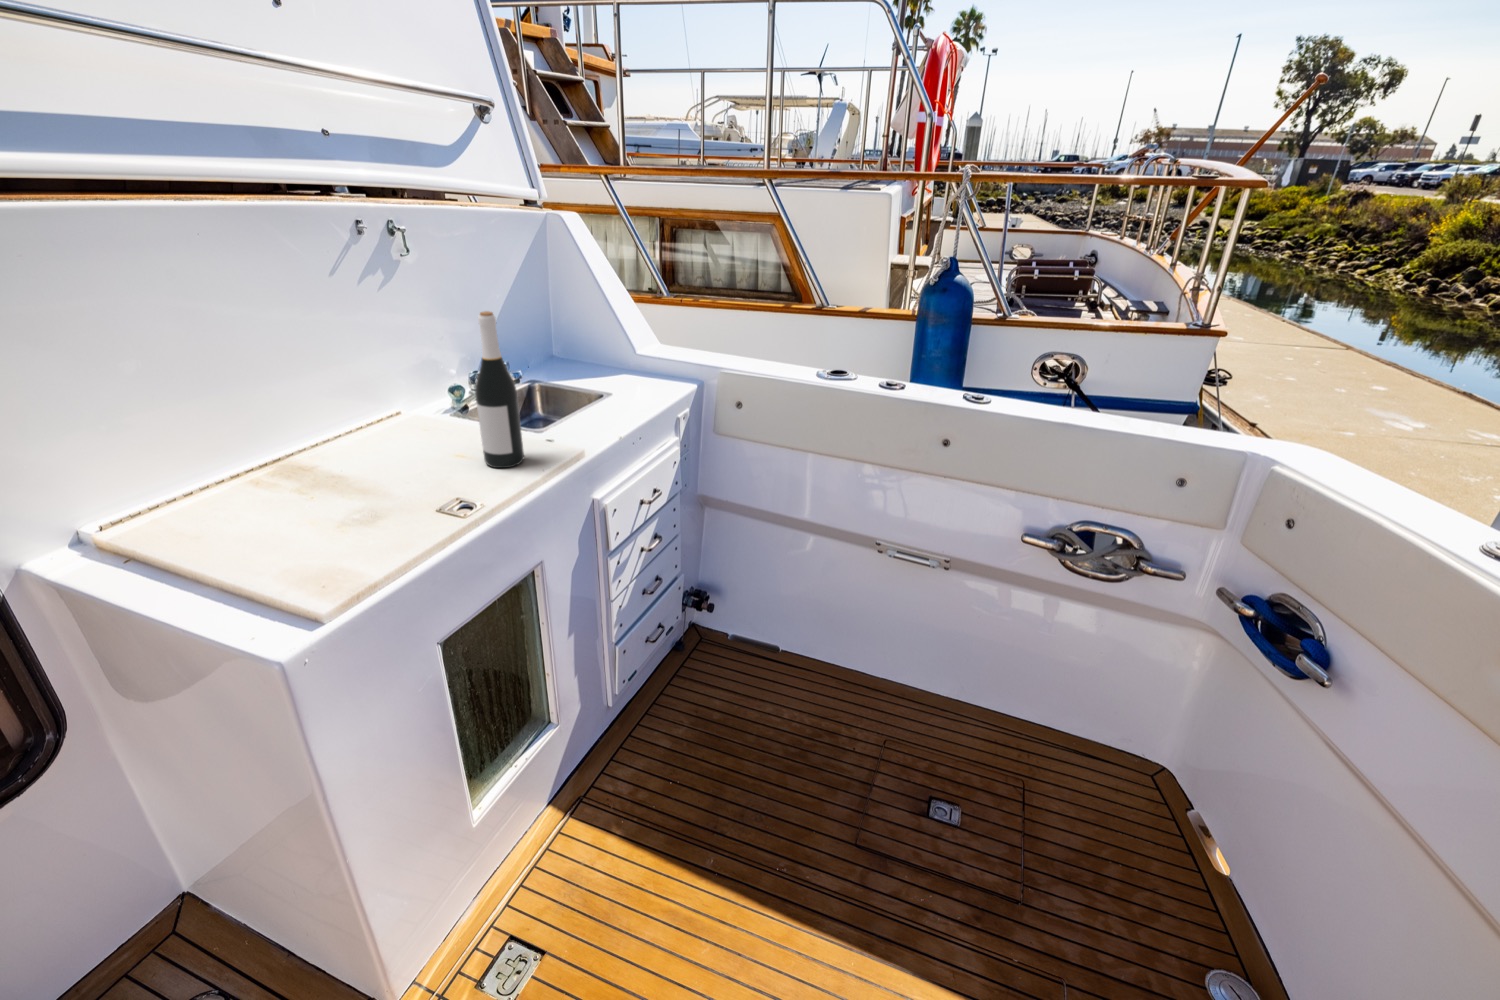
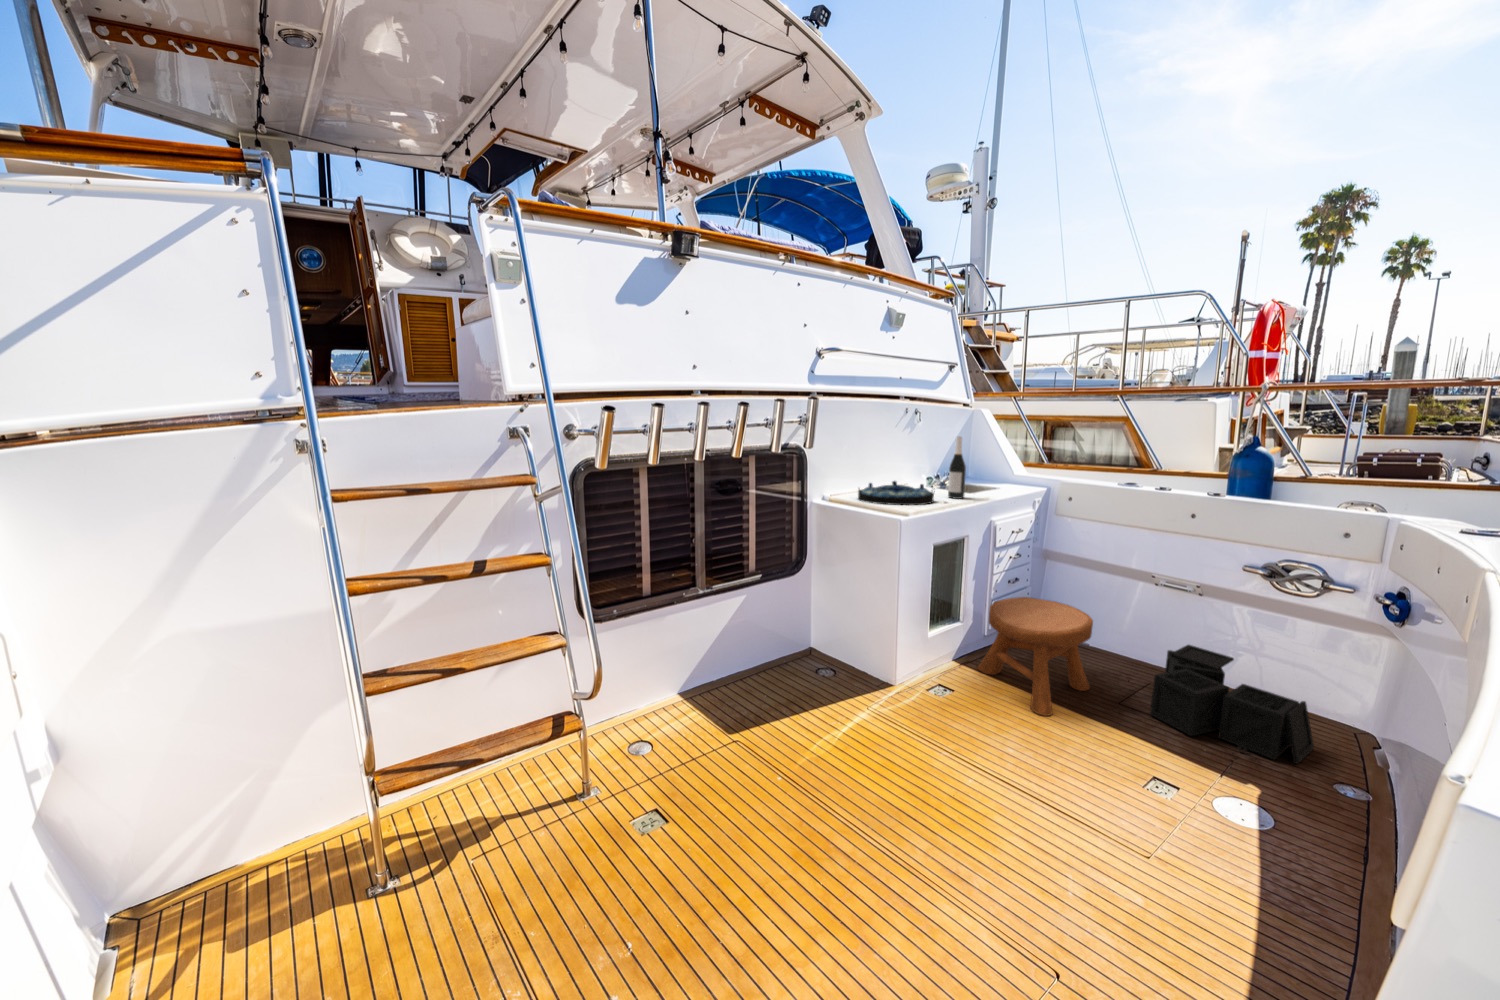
serving tray: none [189,448,439,556] -> present [858,481,934,505]
stool: none [600,631,805,907] -> present [978,597,1093,716]
storage bin: none [893,646,1113,896] -> present [1150,645,1314,764]

